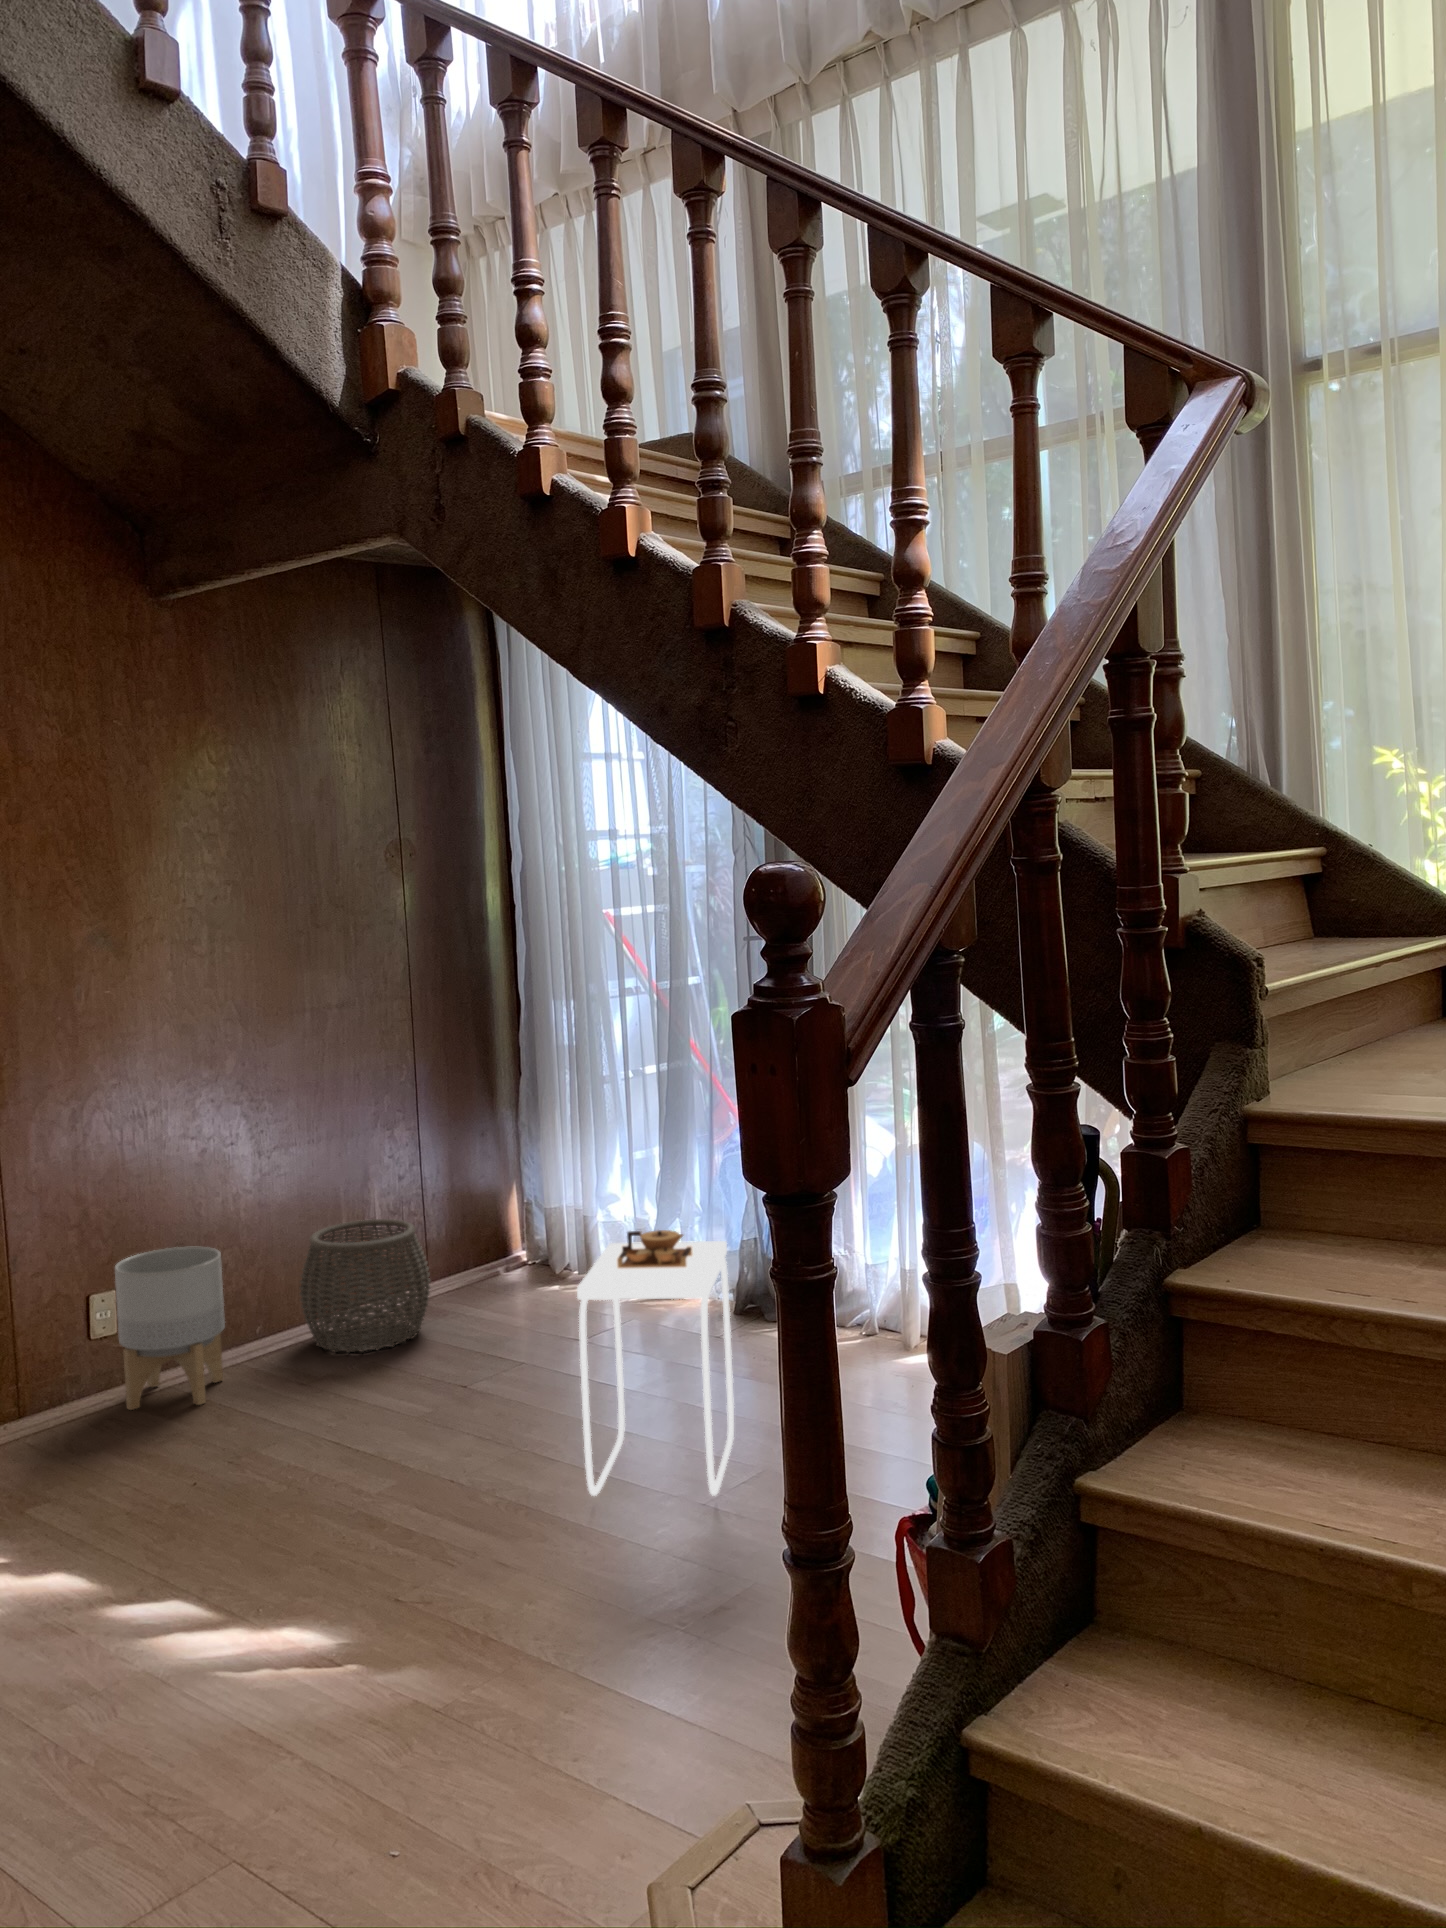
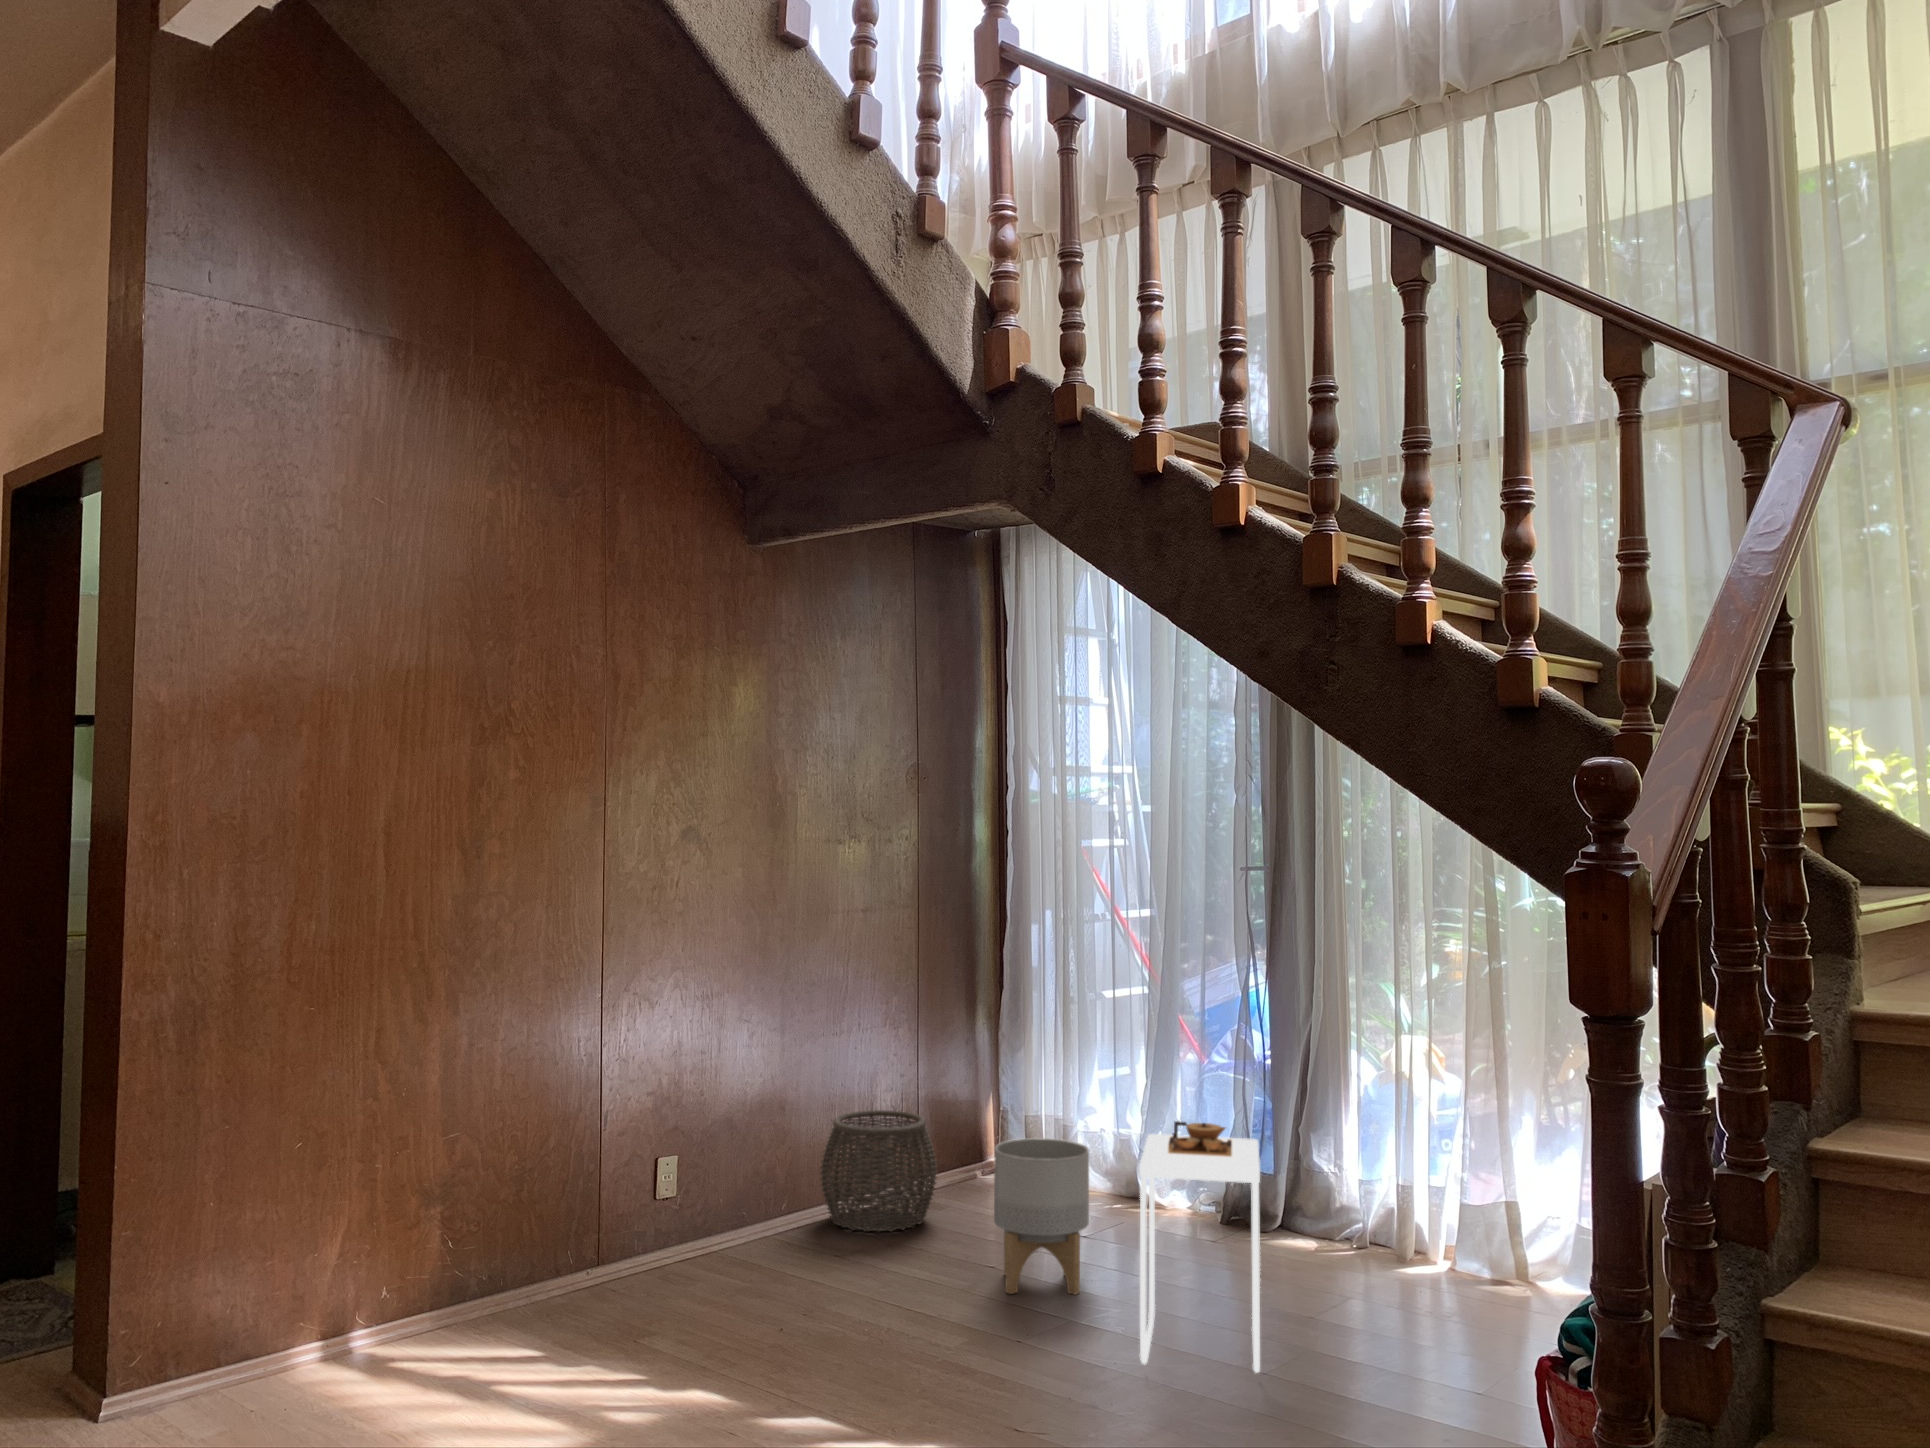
planter: present [115,1247,225,1410] -> present [994,1138,1089,1295]

